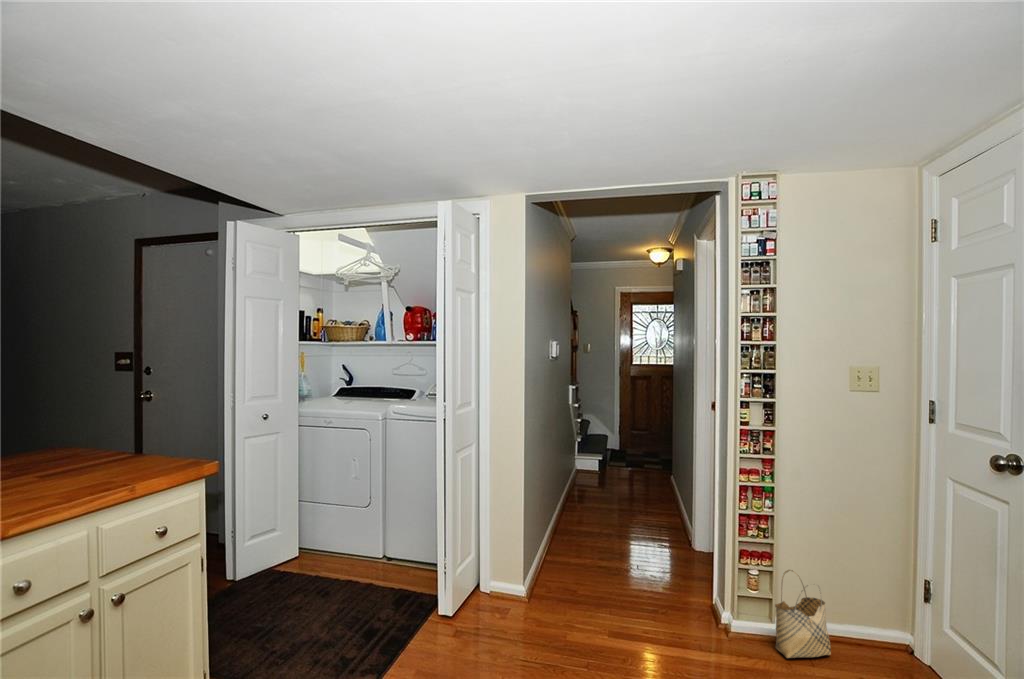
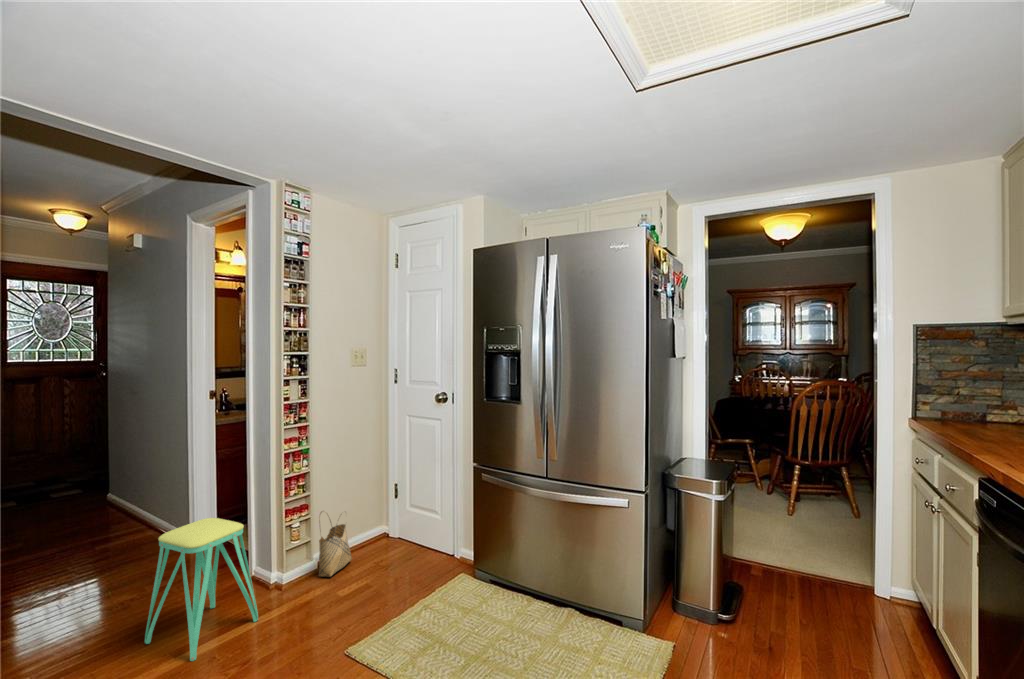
stool: none [601,523,684,653] -> present [145,518,258,661]

